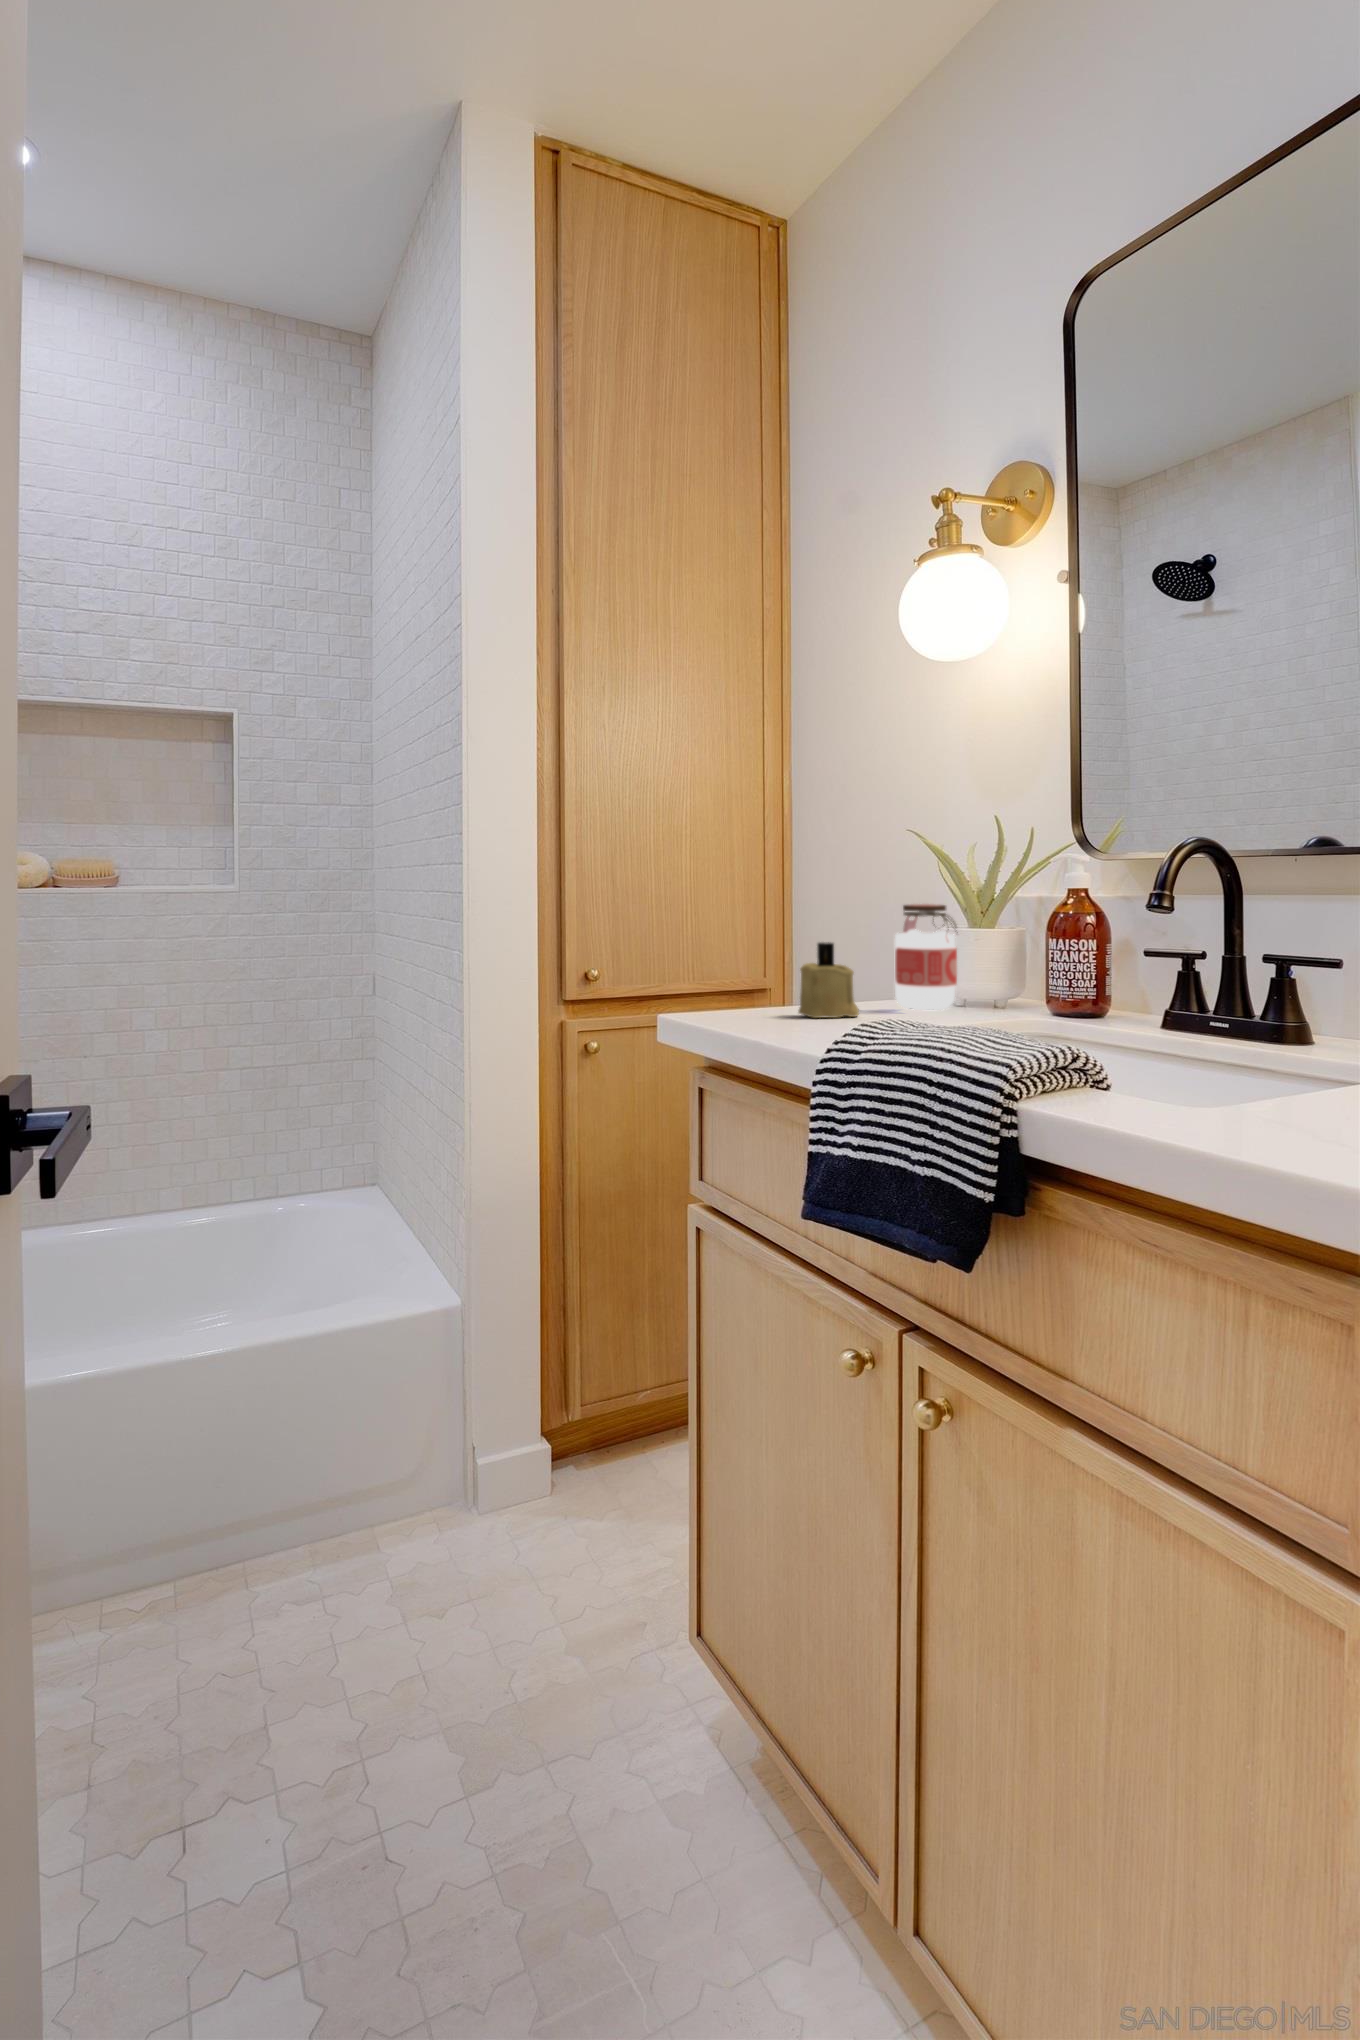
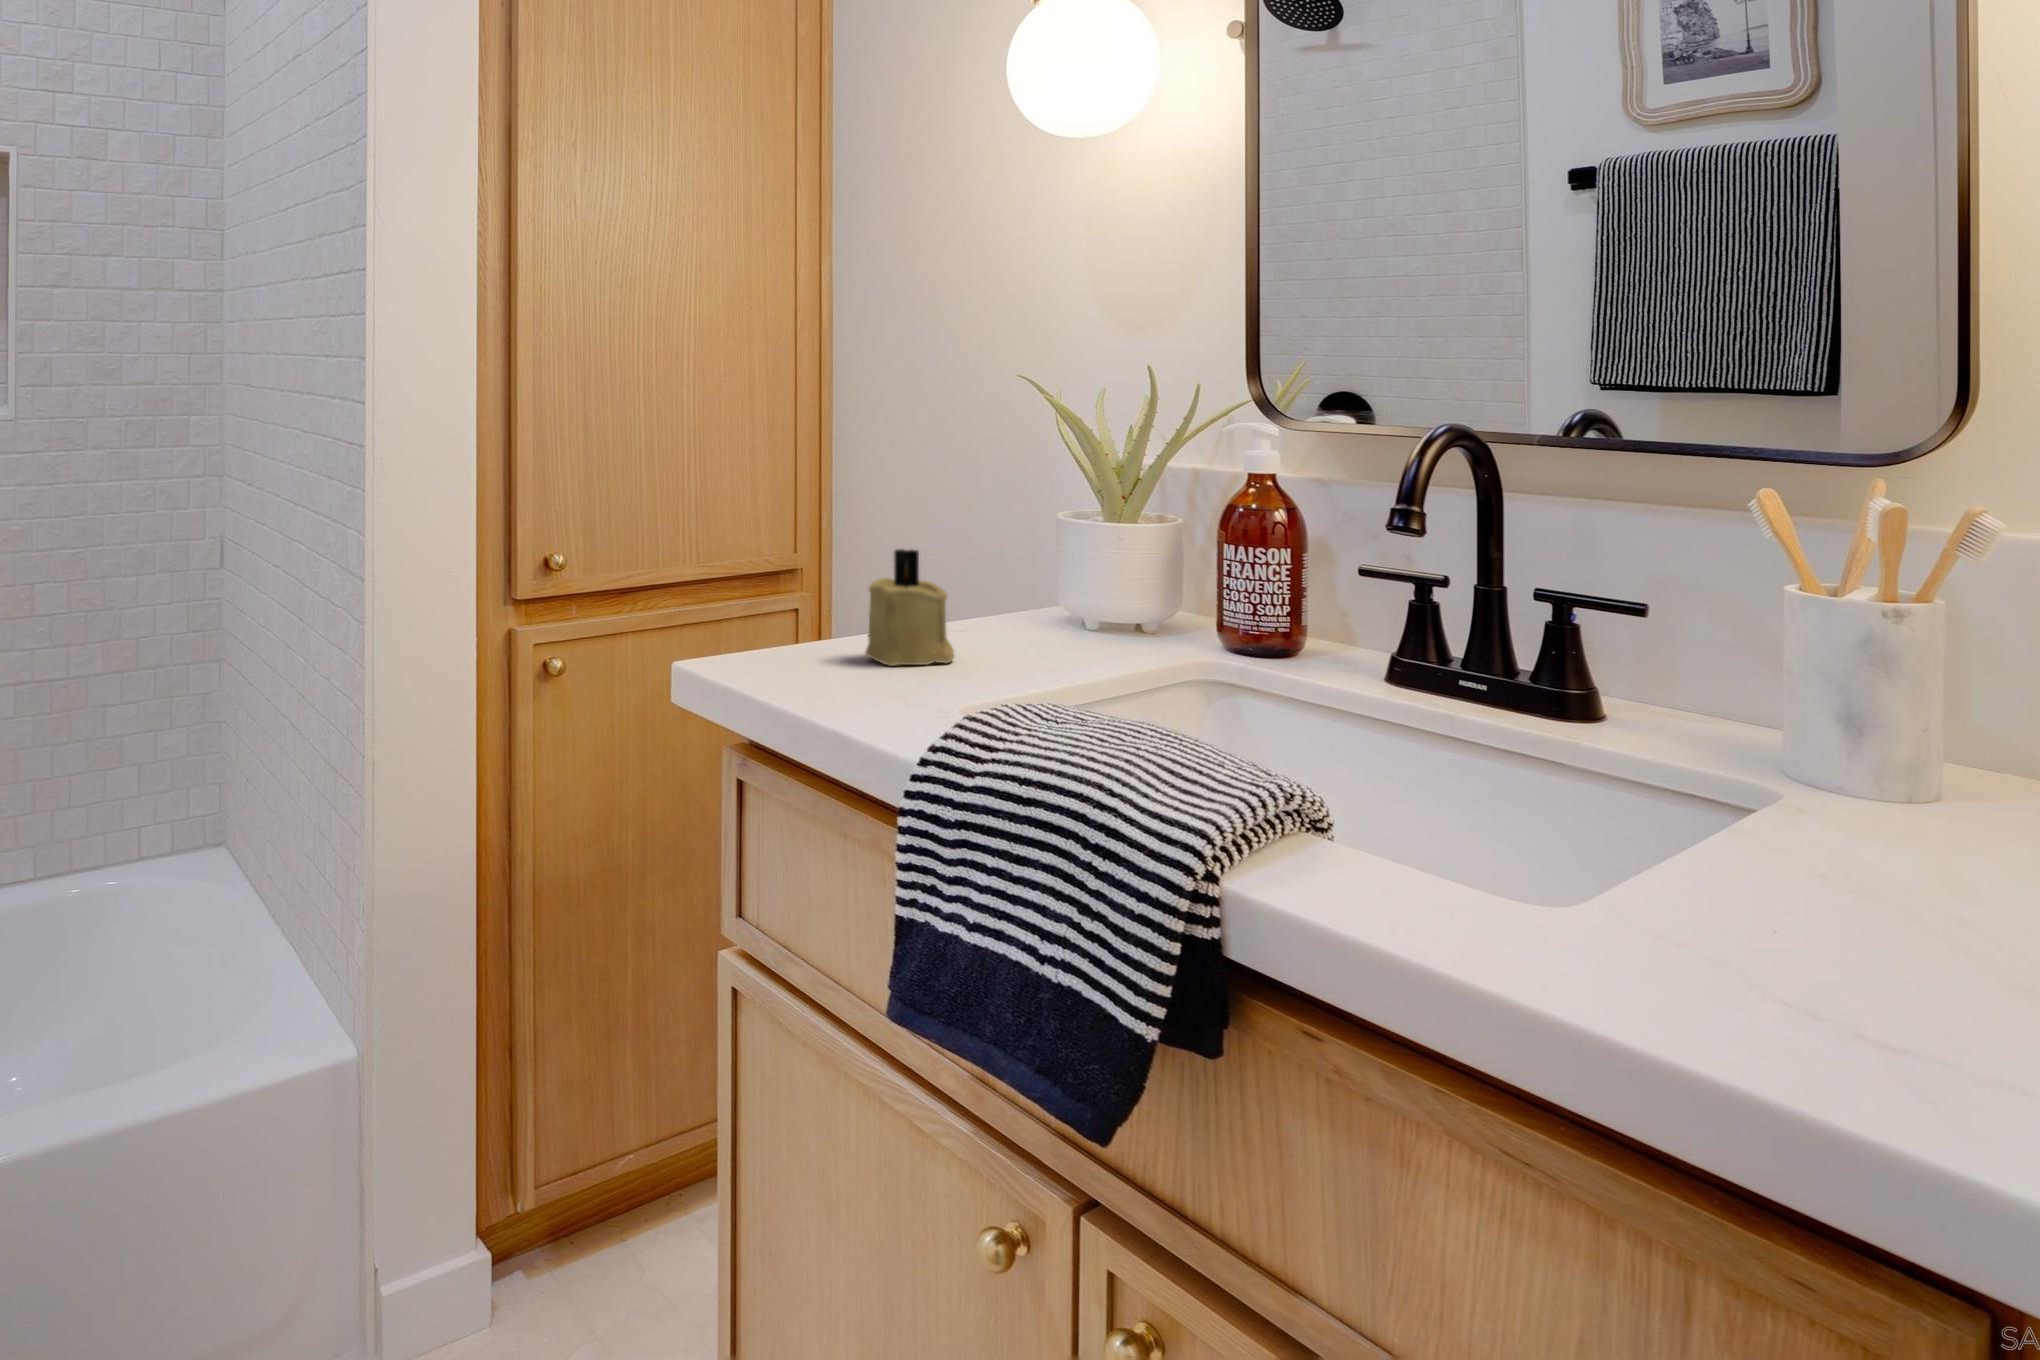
jar: present [895,904,958,1010] -> none [1001,488,1094,650]

